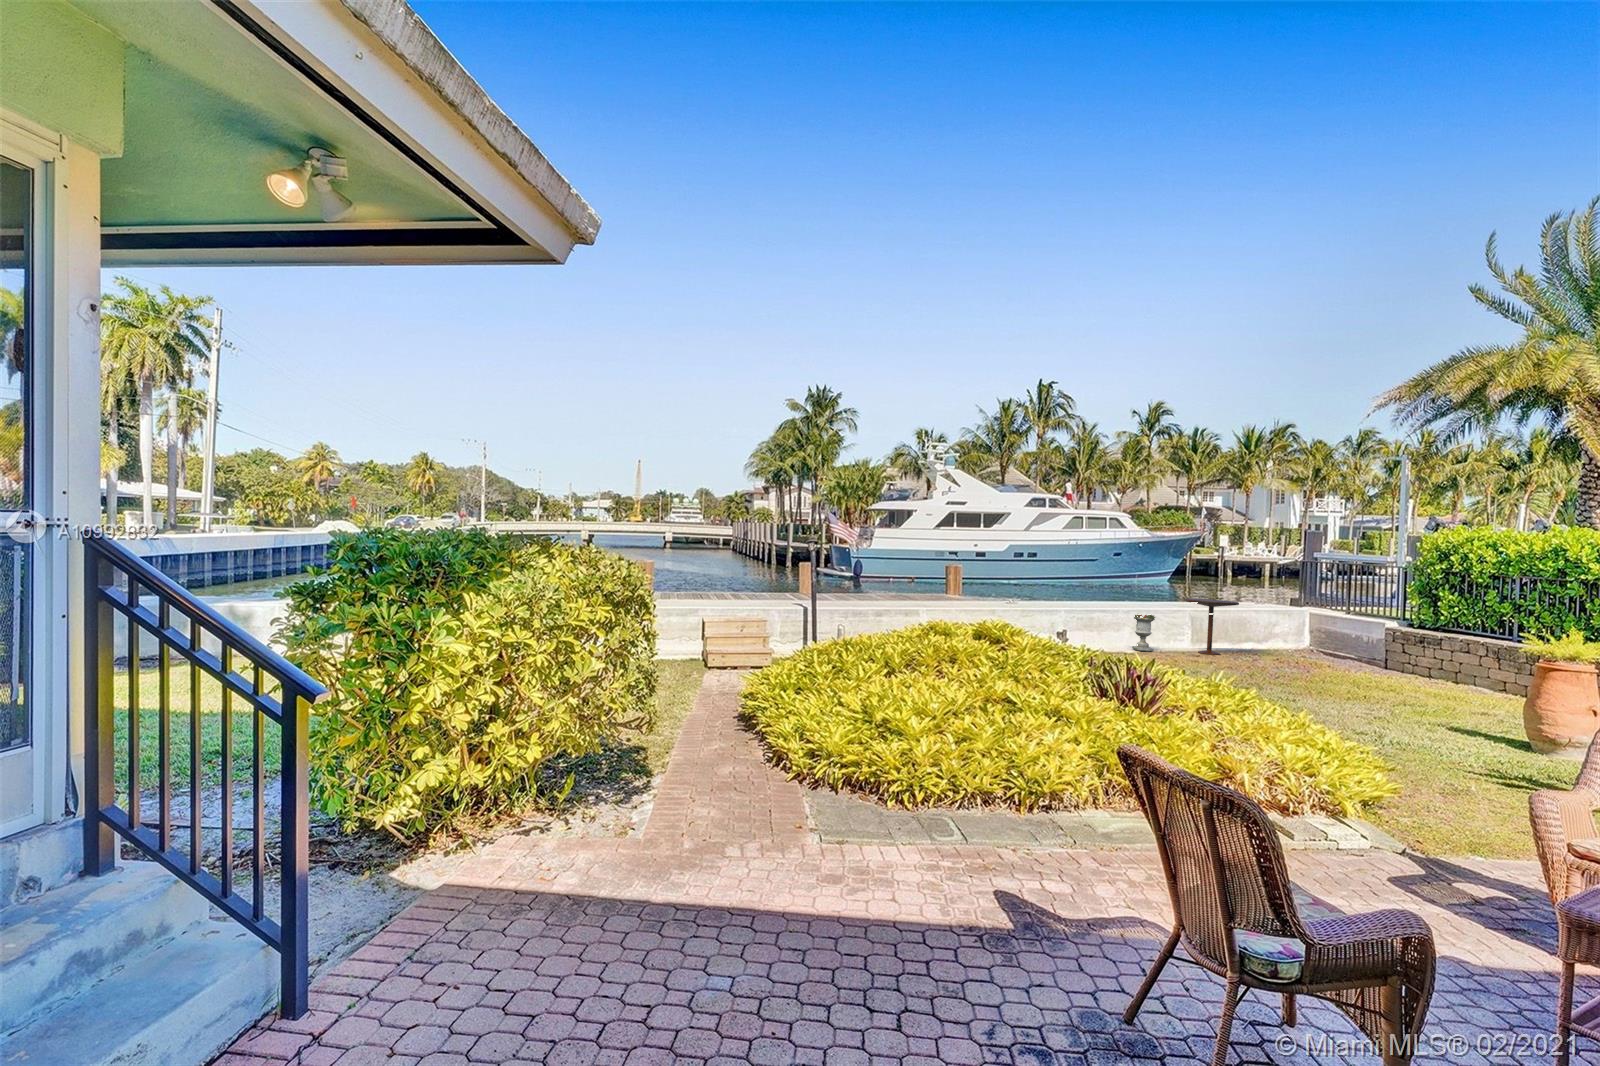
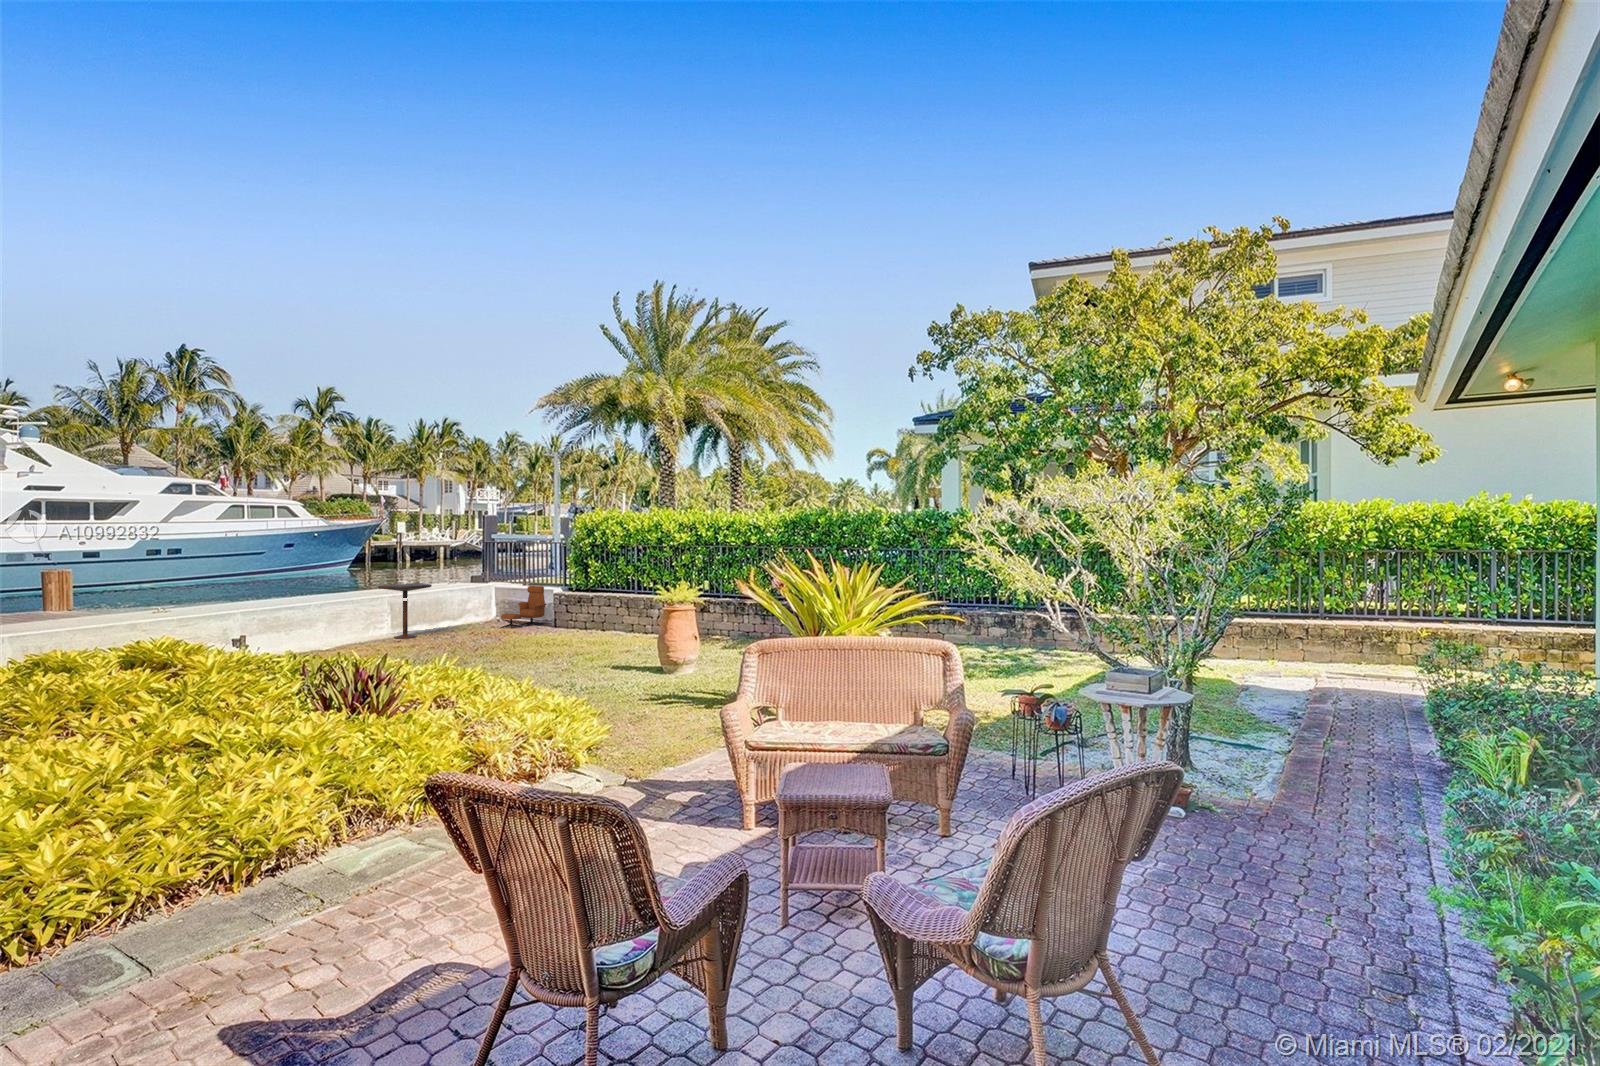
planter: present [1132,615,1155,652] -> none [323,605,349,646]
lounge chair: none [1316,616,1377,663] -> present [500,586,546,628]

